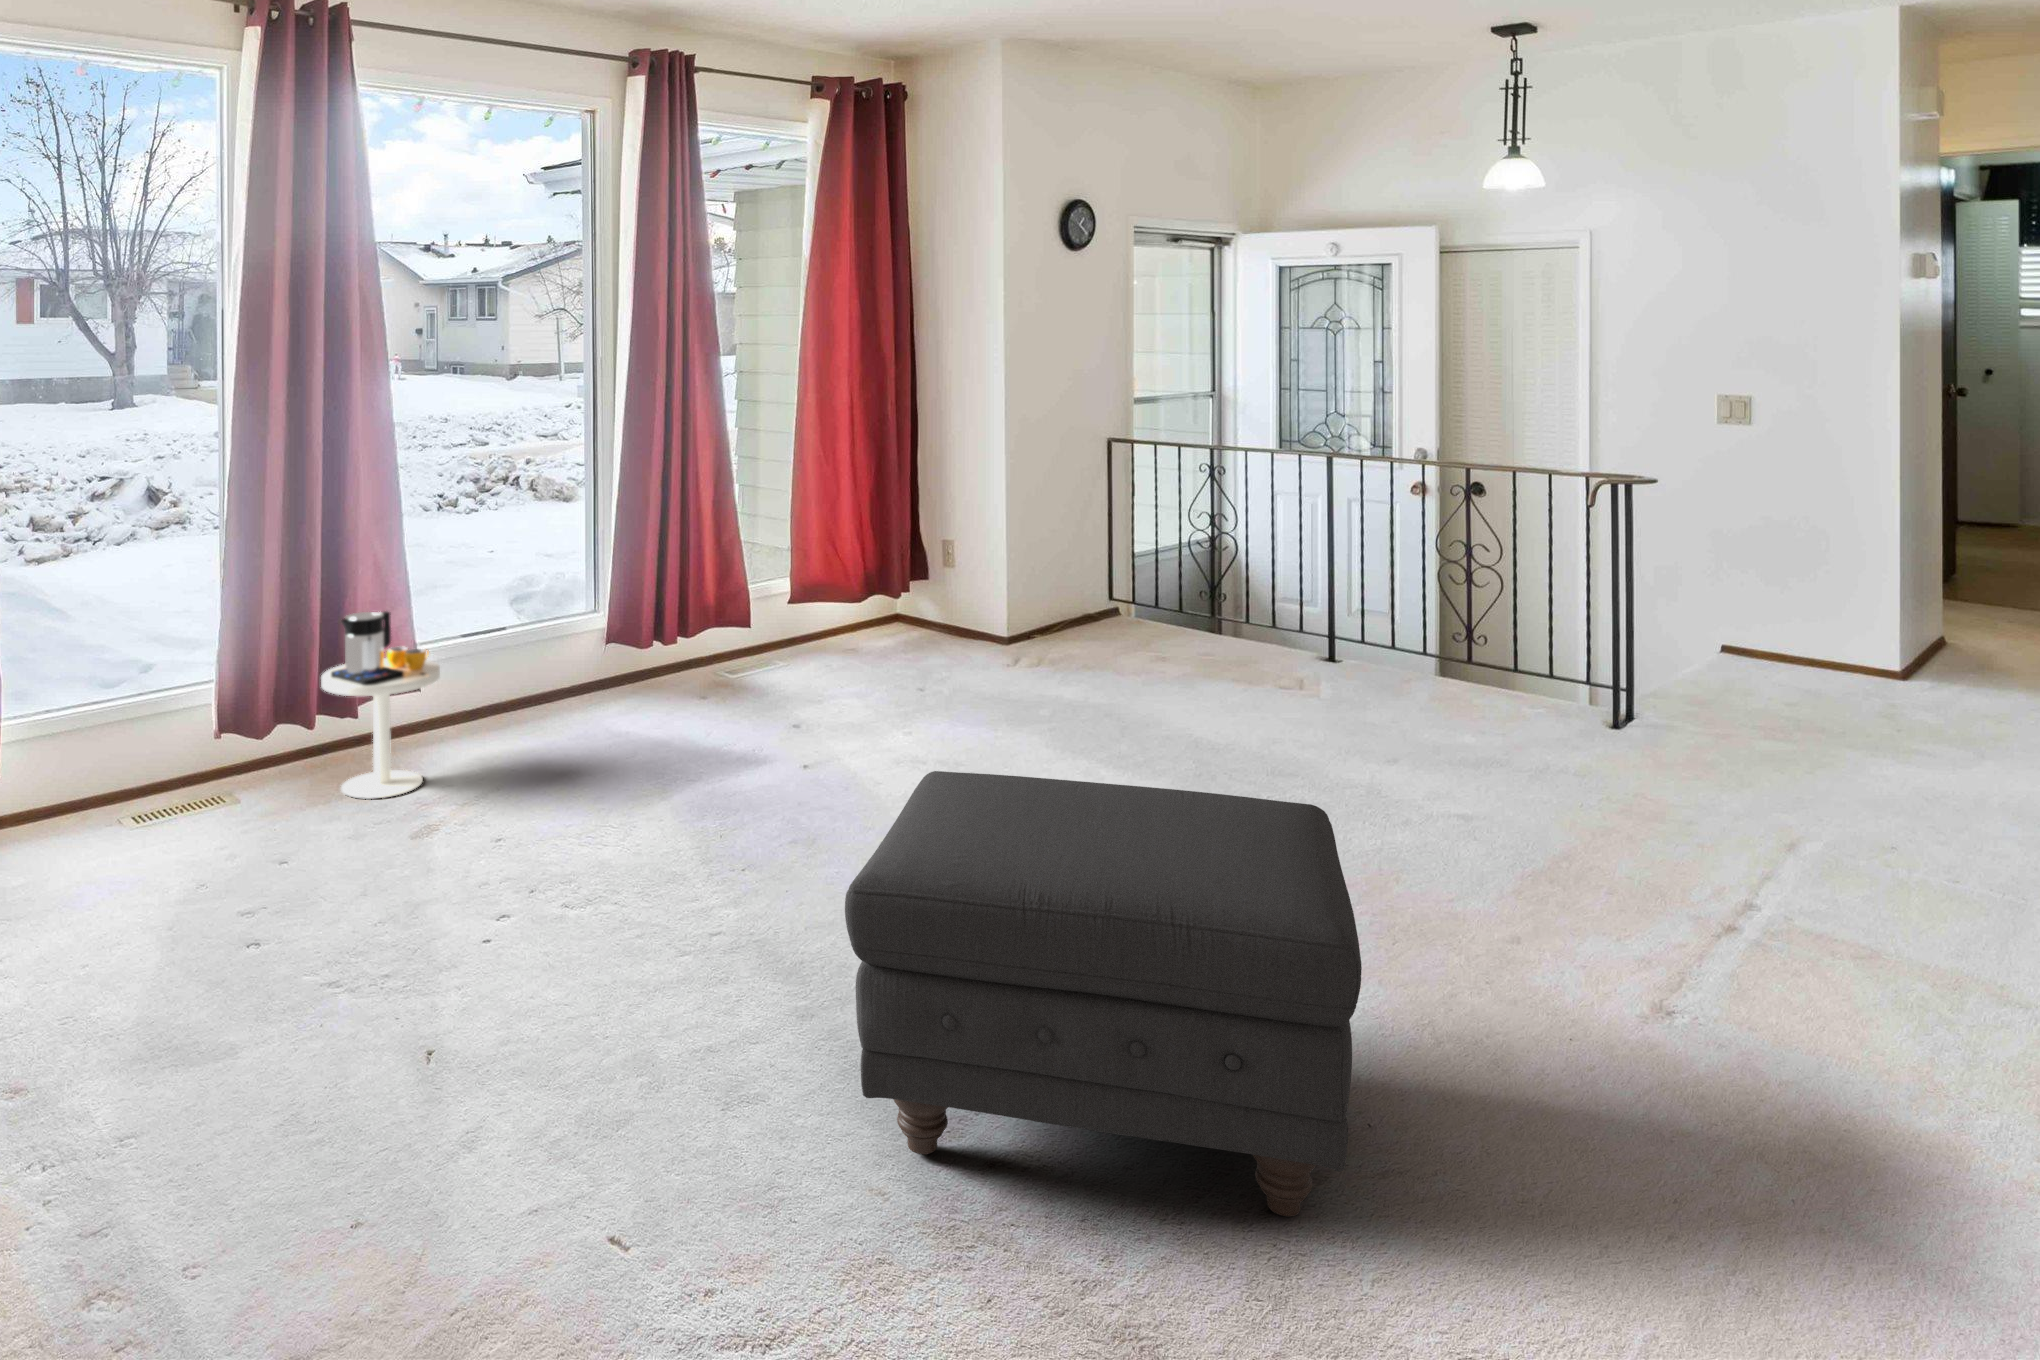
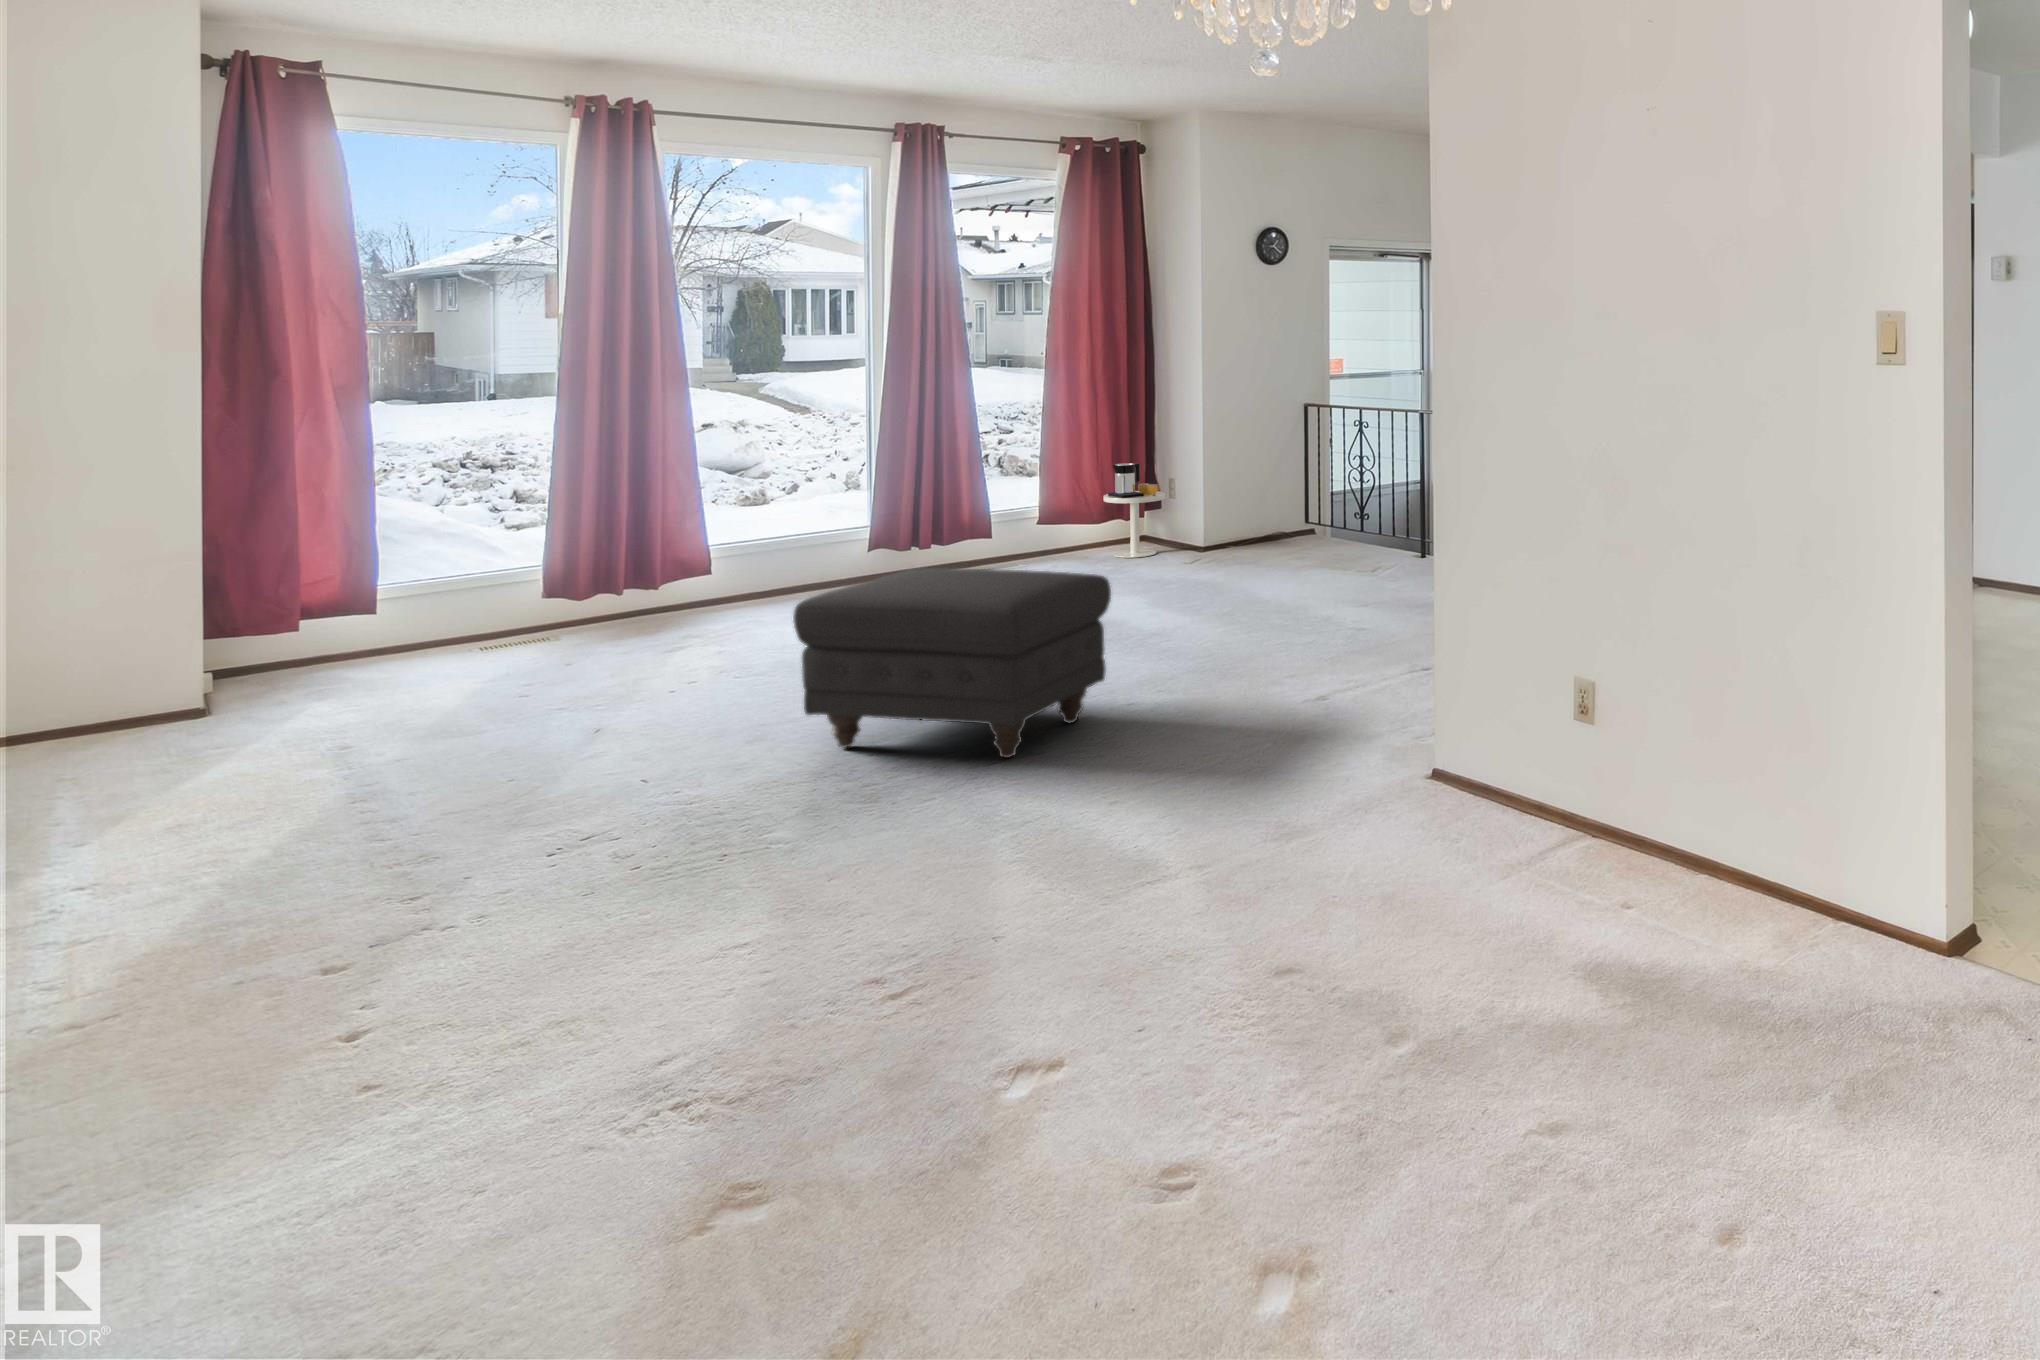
side table: present [321,611,440,799] -> present [1103,463,1165,558]

